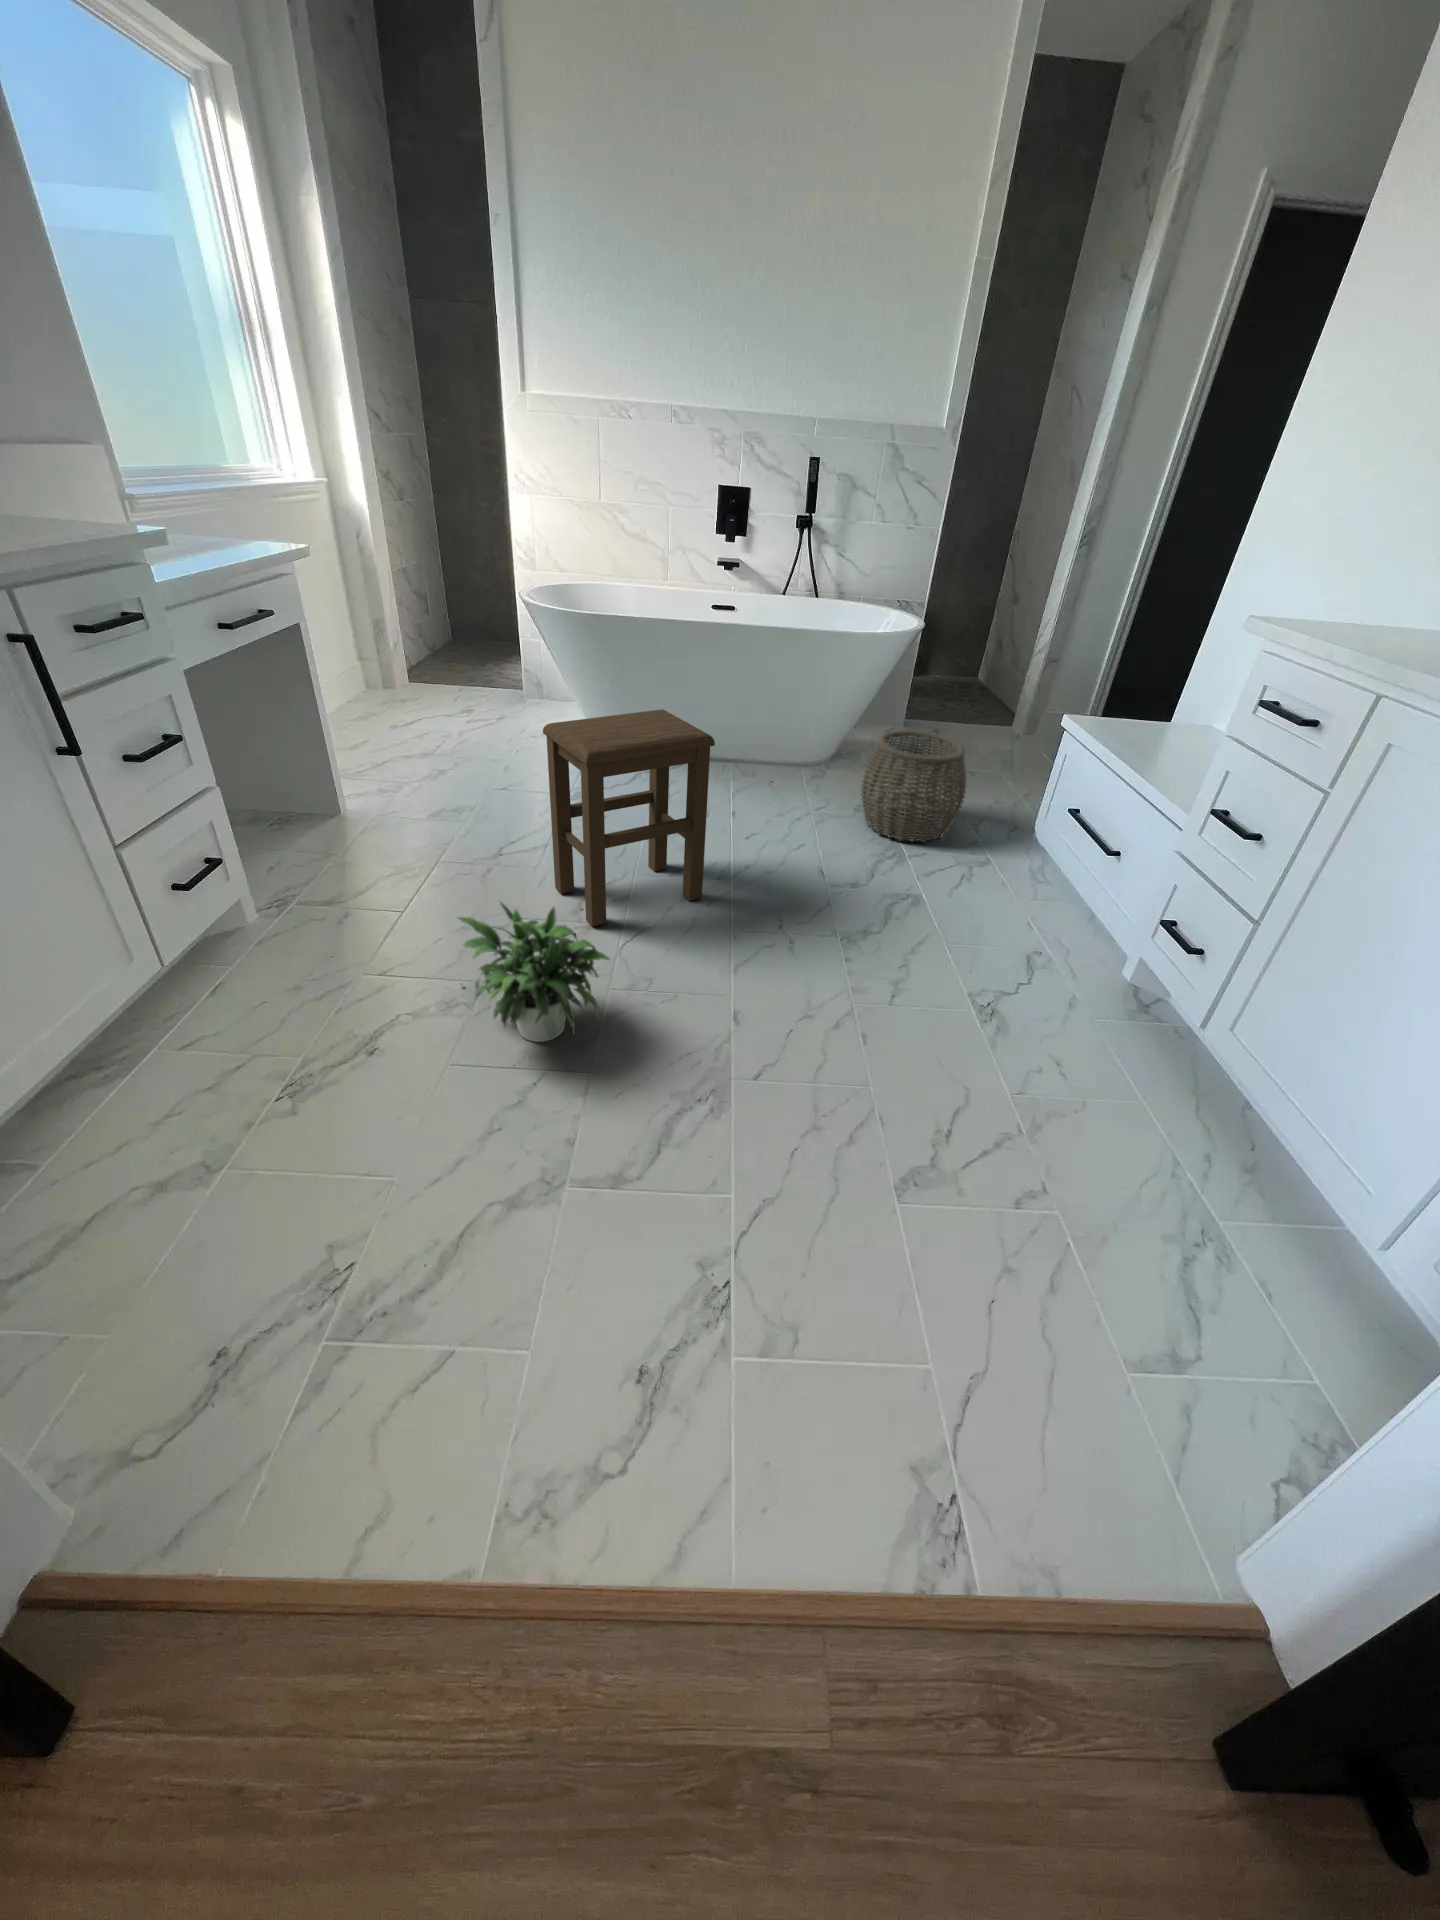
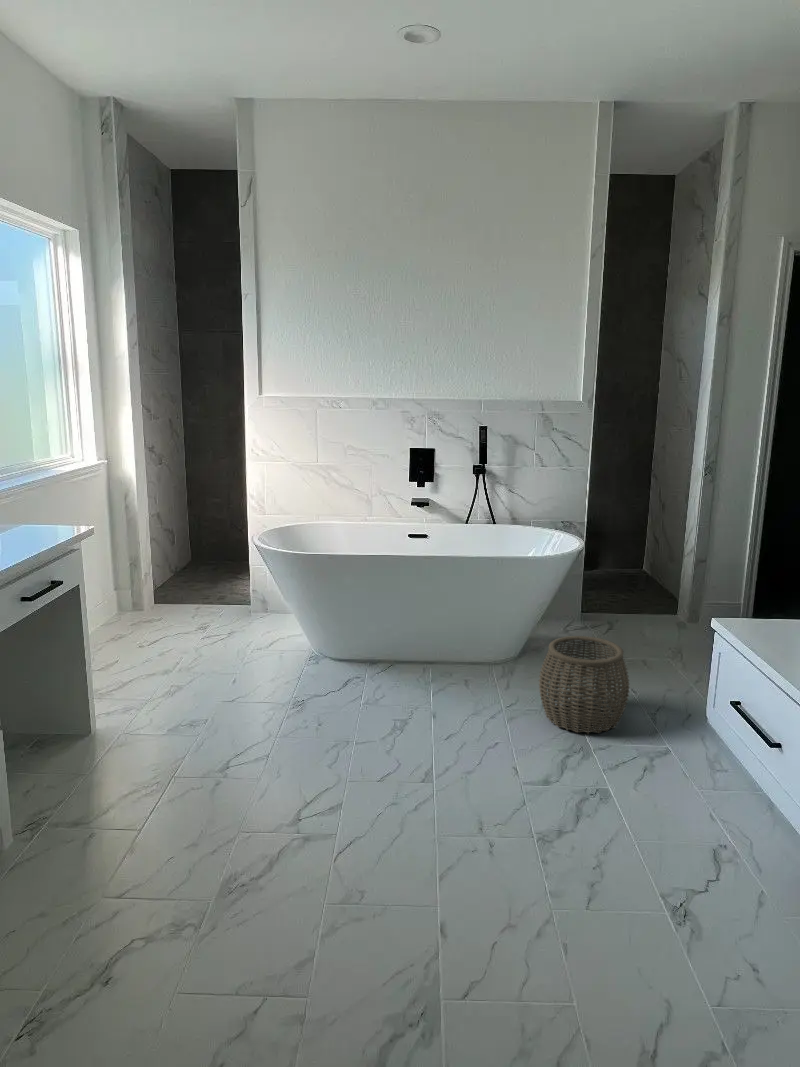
stool: present [543,709,715,926] -> none [269,638,406,827]
potted plant: present [457,902,610,1042] -> none [189,811,320,941]

